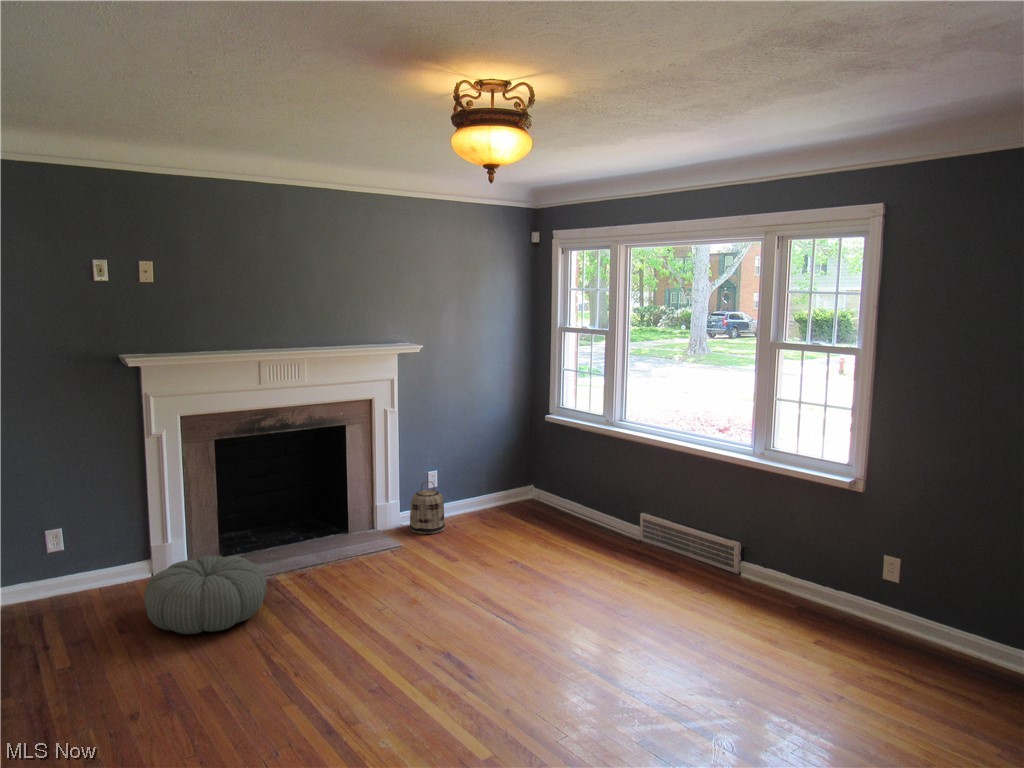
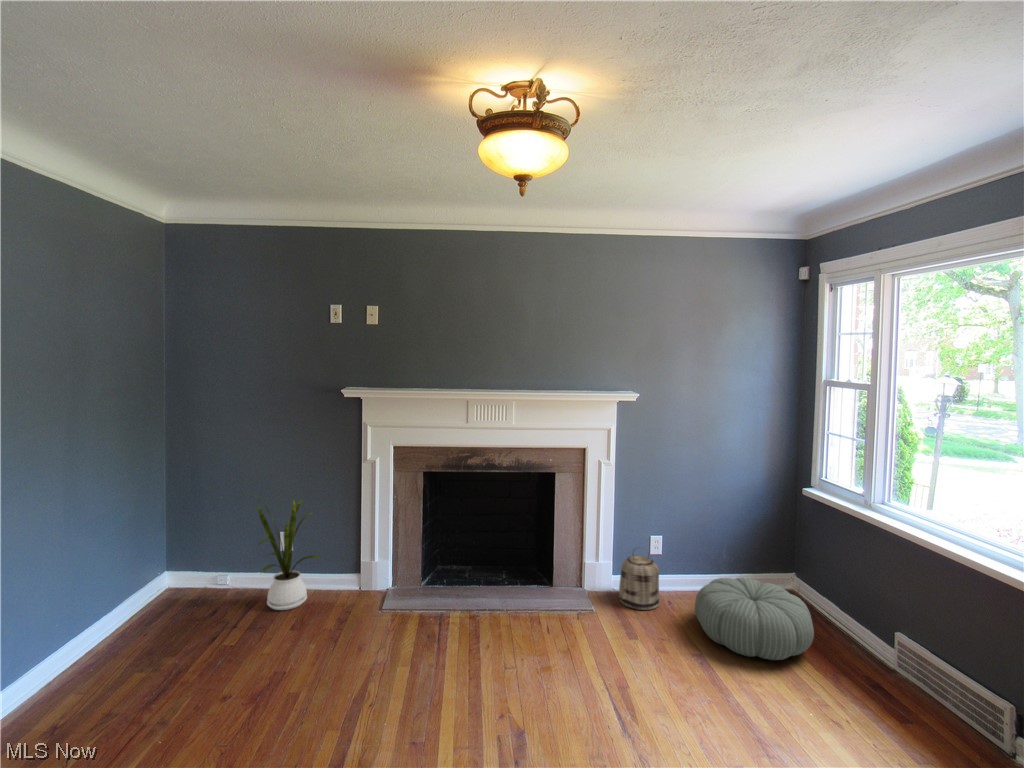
house plant: none [13,487,116,611] -> present [250,494,320,610]
pouf: present [144,556,266,634] -> present [695,577,814,660]

